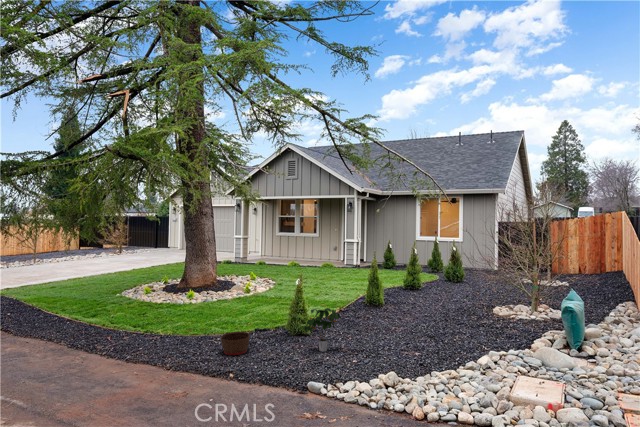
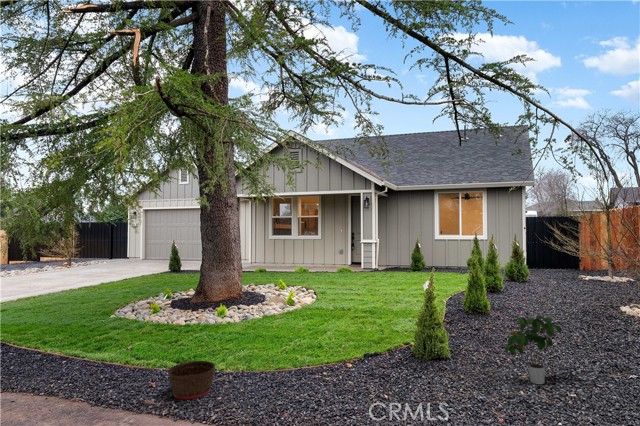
basket: present [220,332,250,355] -> present [168,361,215,400]

